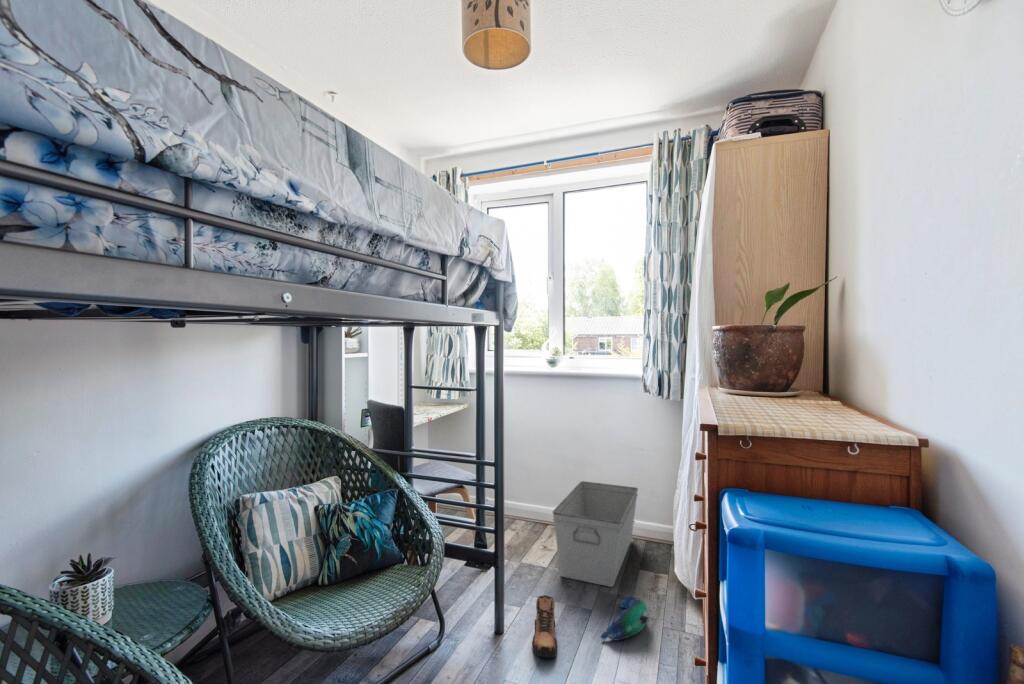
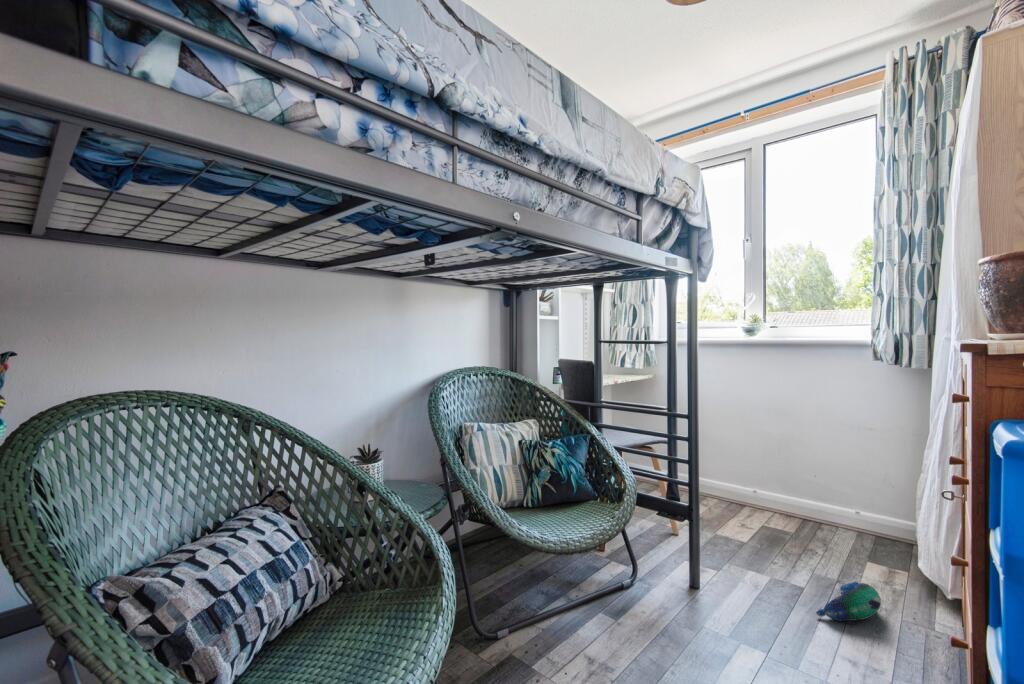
storage bin: present [553,481,638,587] -> none [752,461,864,572]
shoe: present [532,595,557,657] -> none [732,558,762,620]

